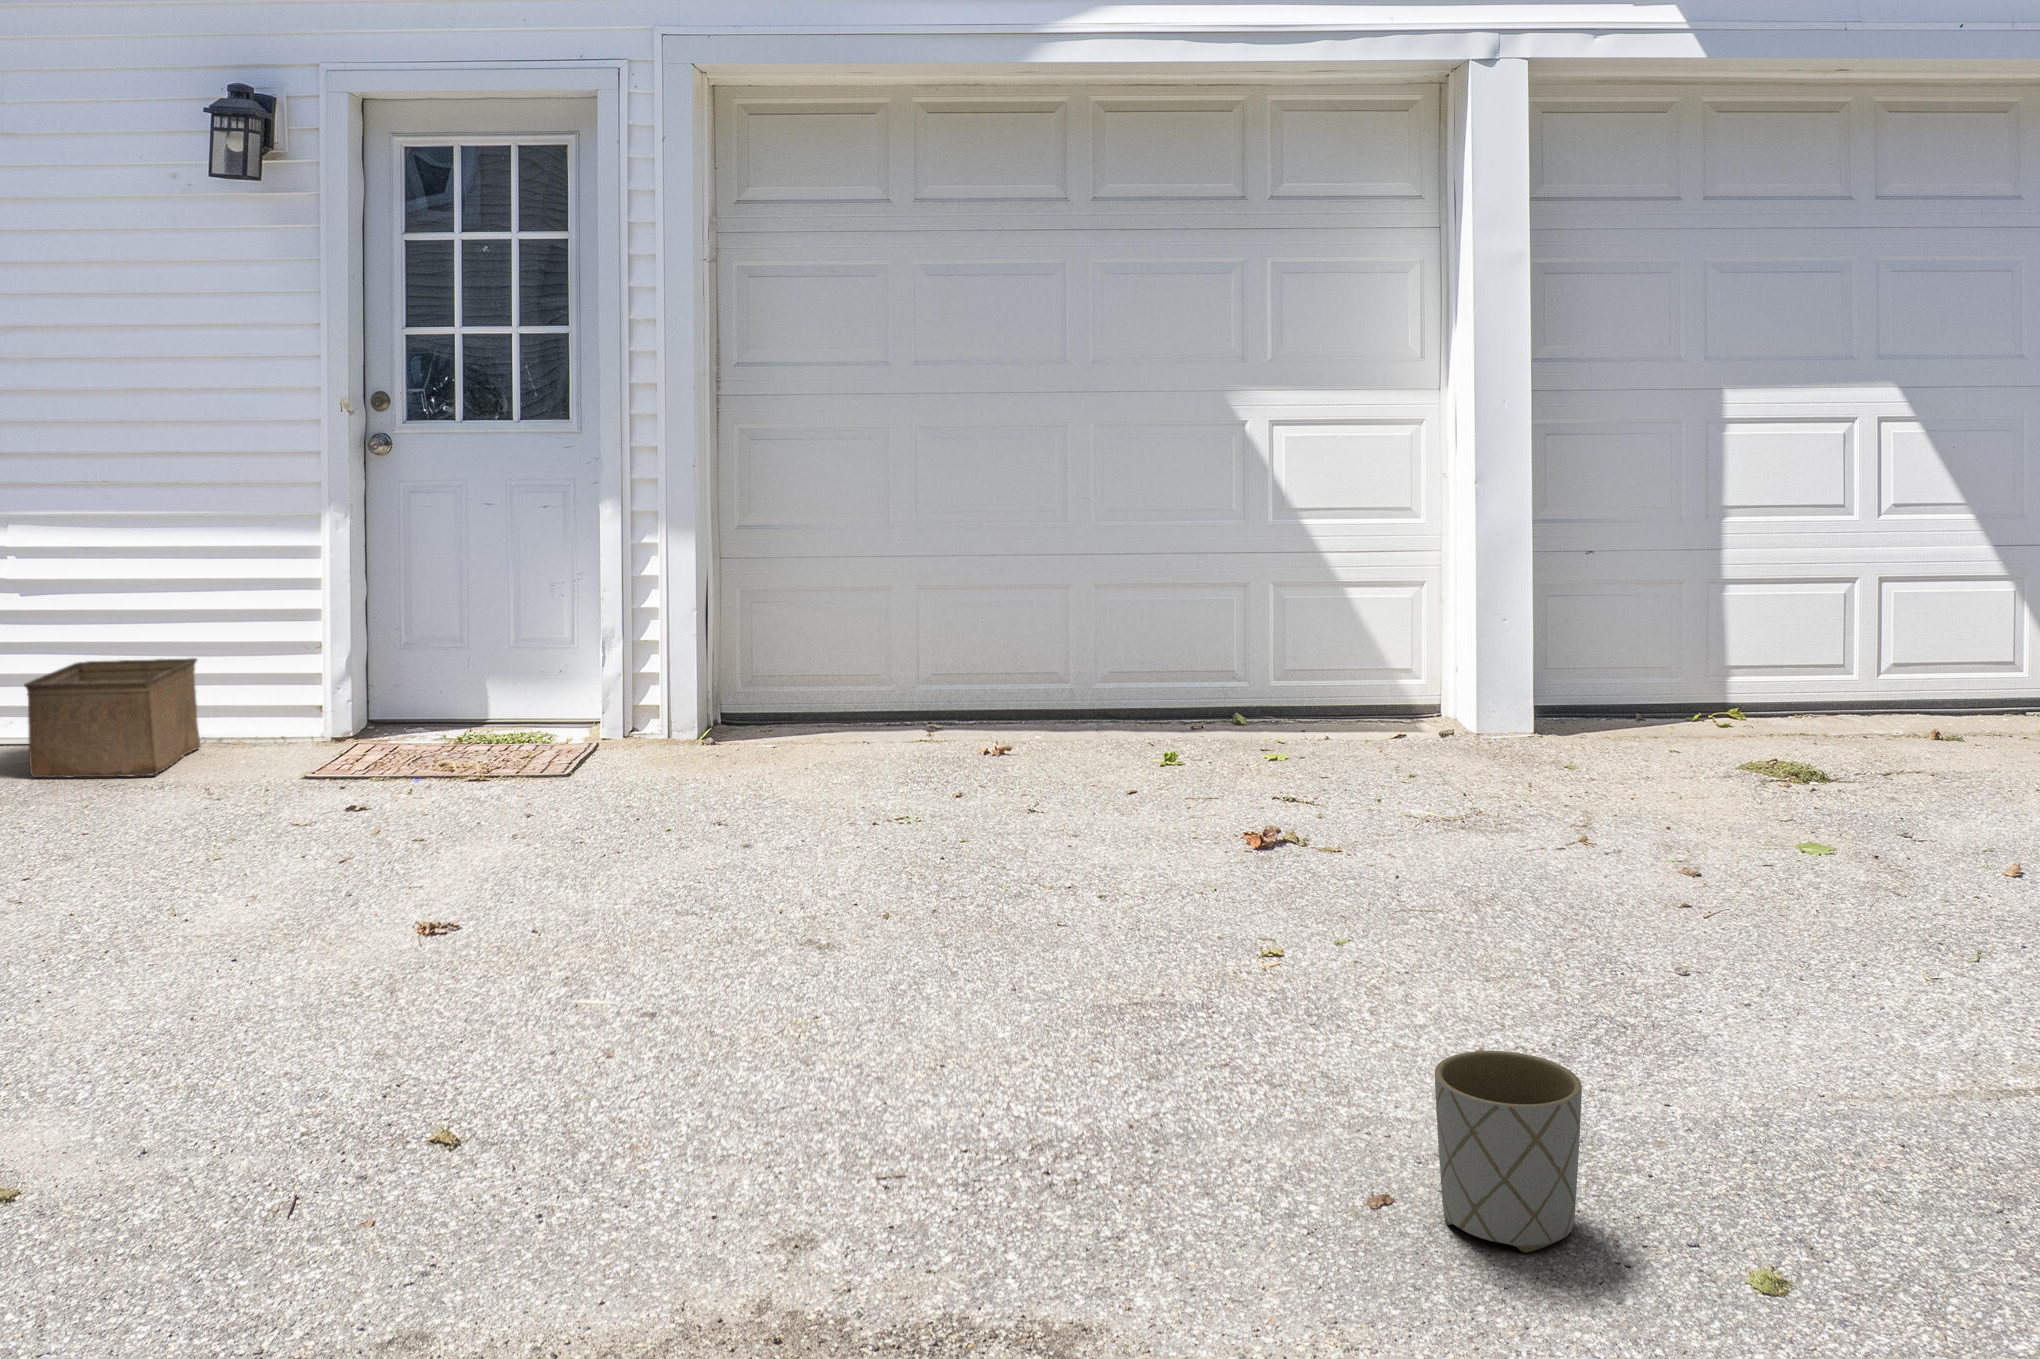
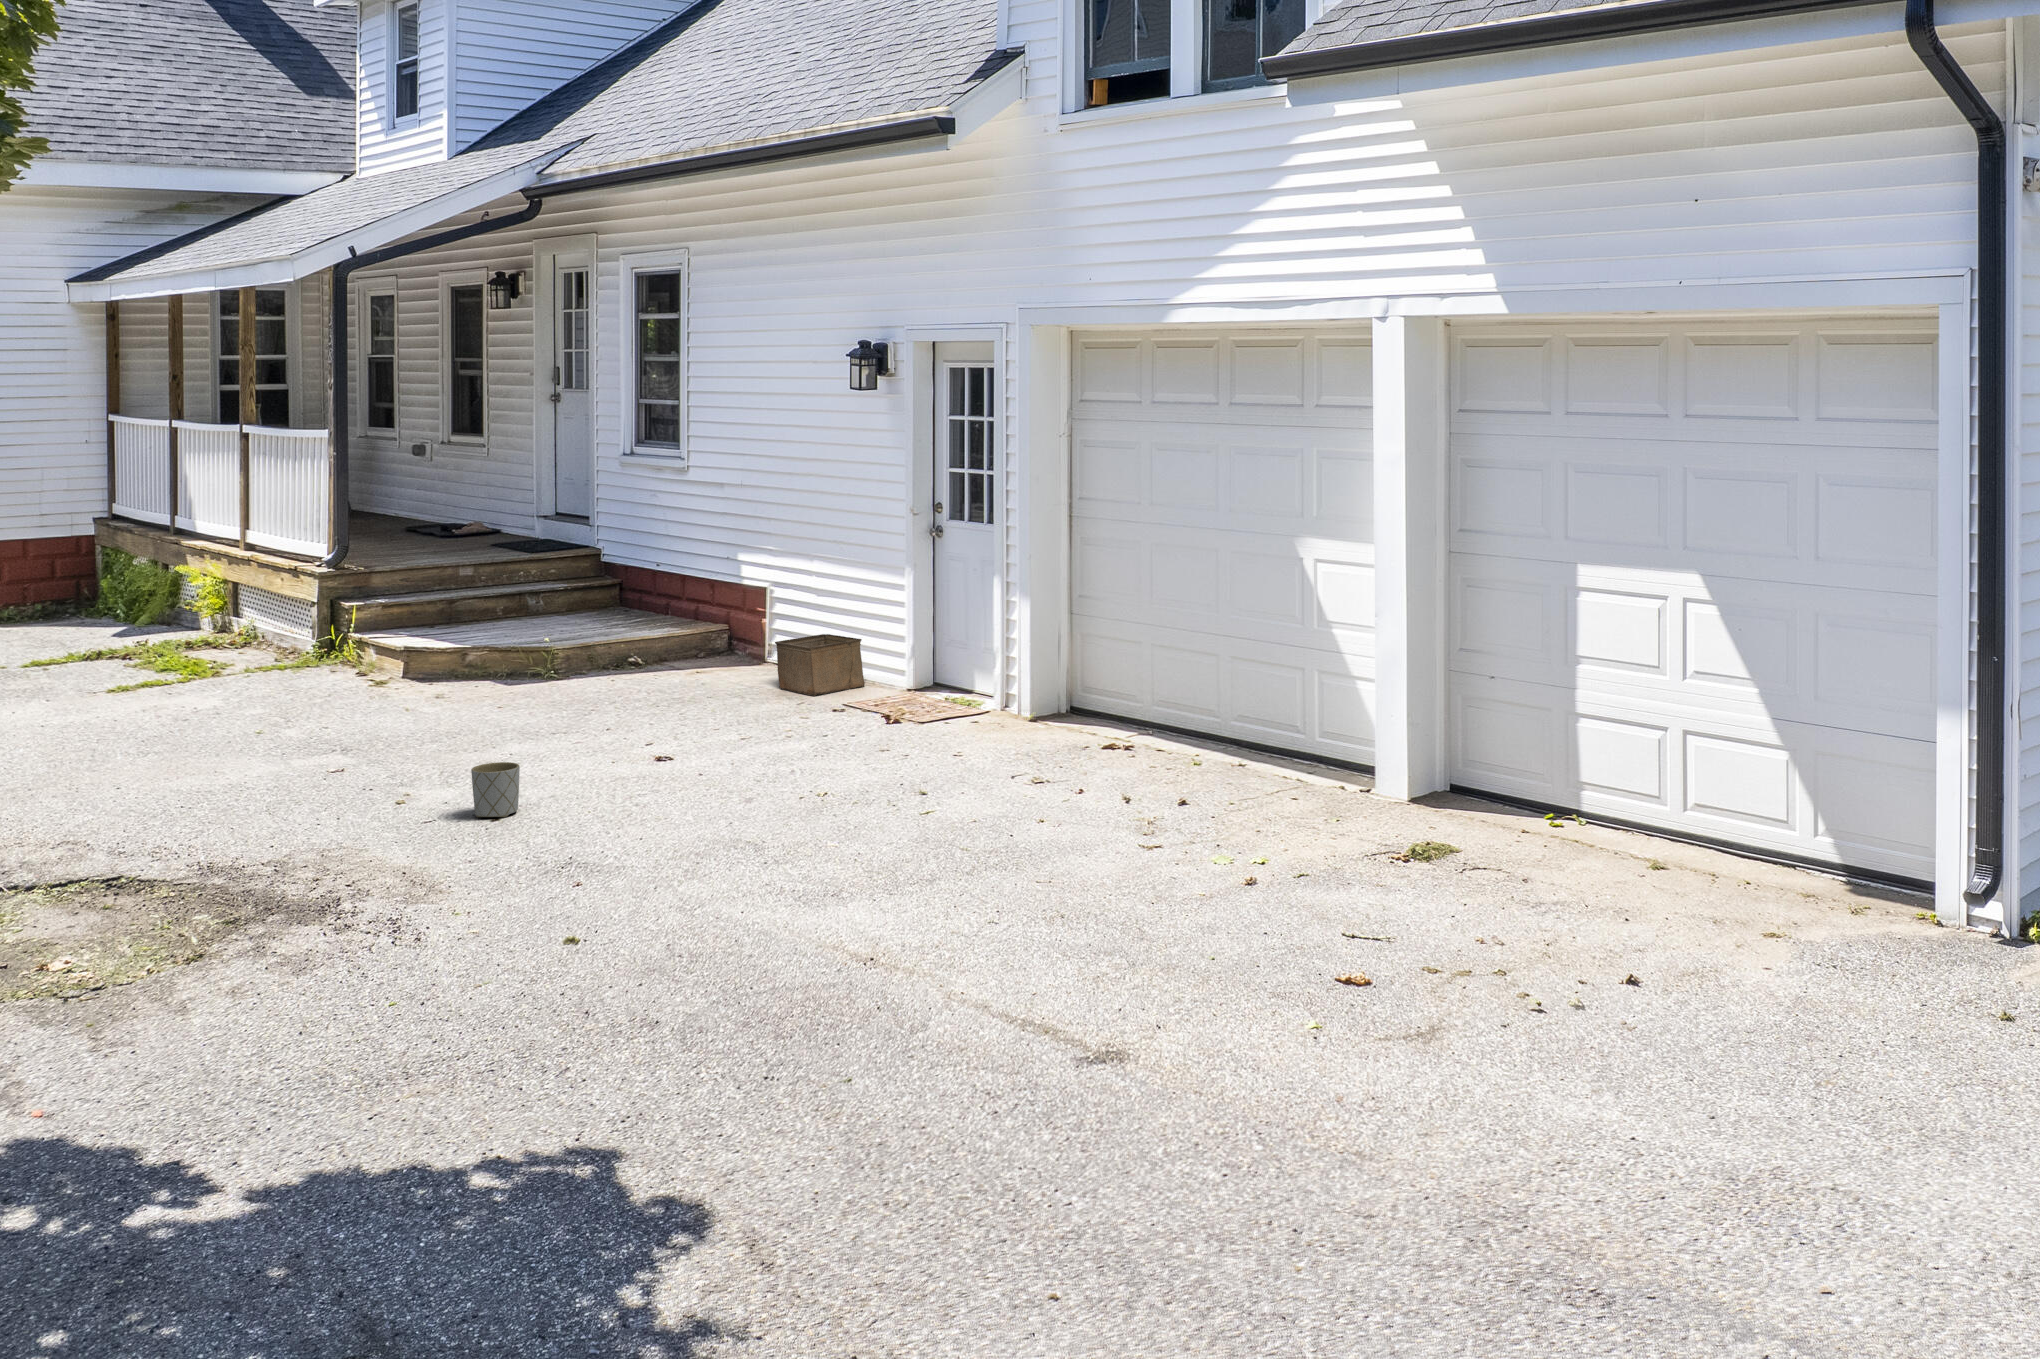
planter: present [1435,1051,1582,1252] -> present [471,762,520,817]

